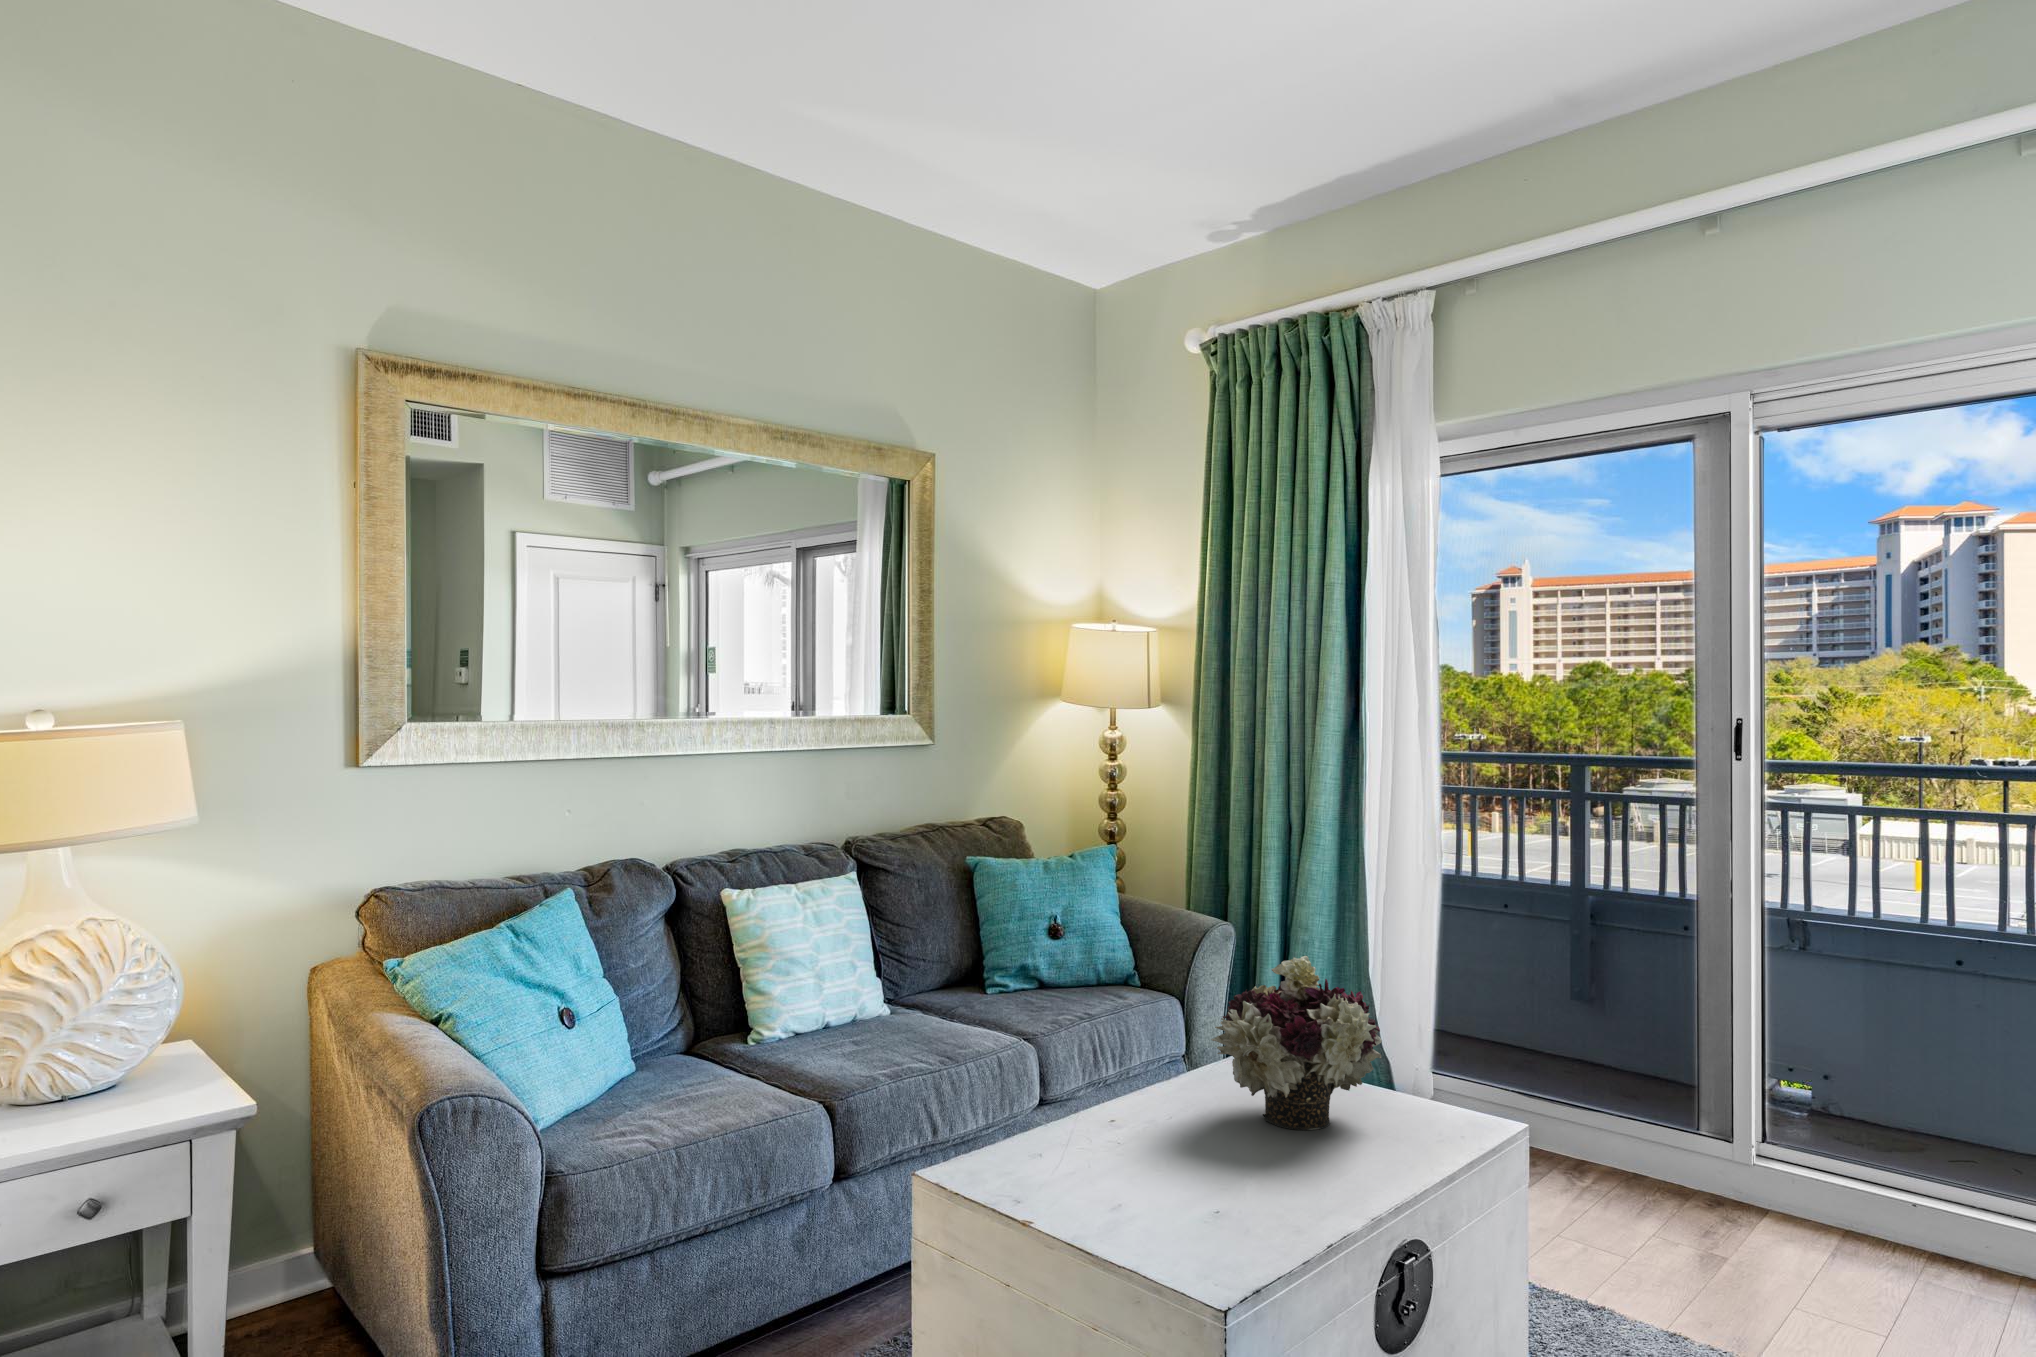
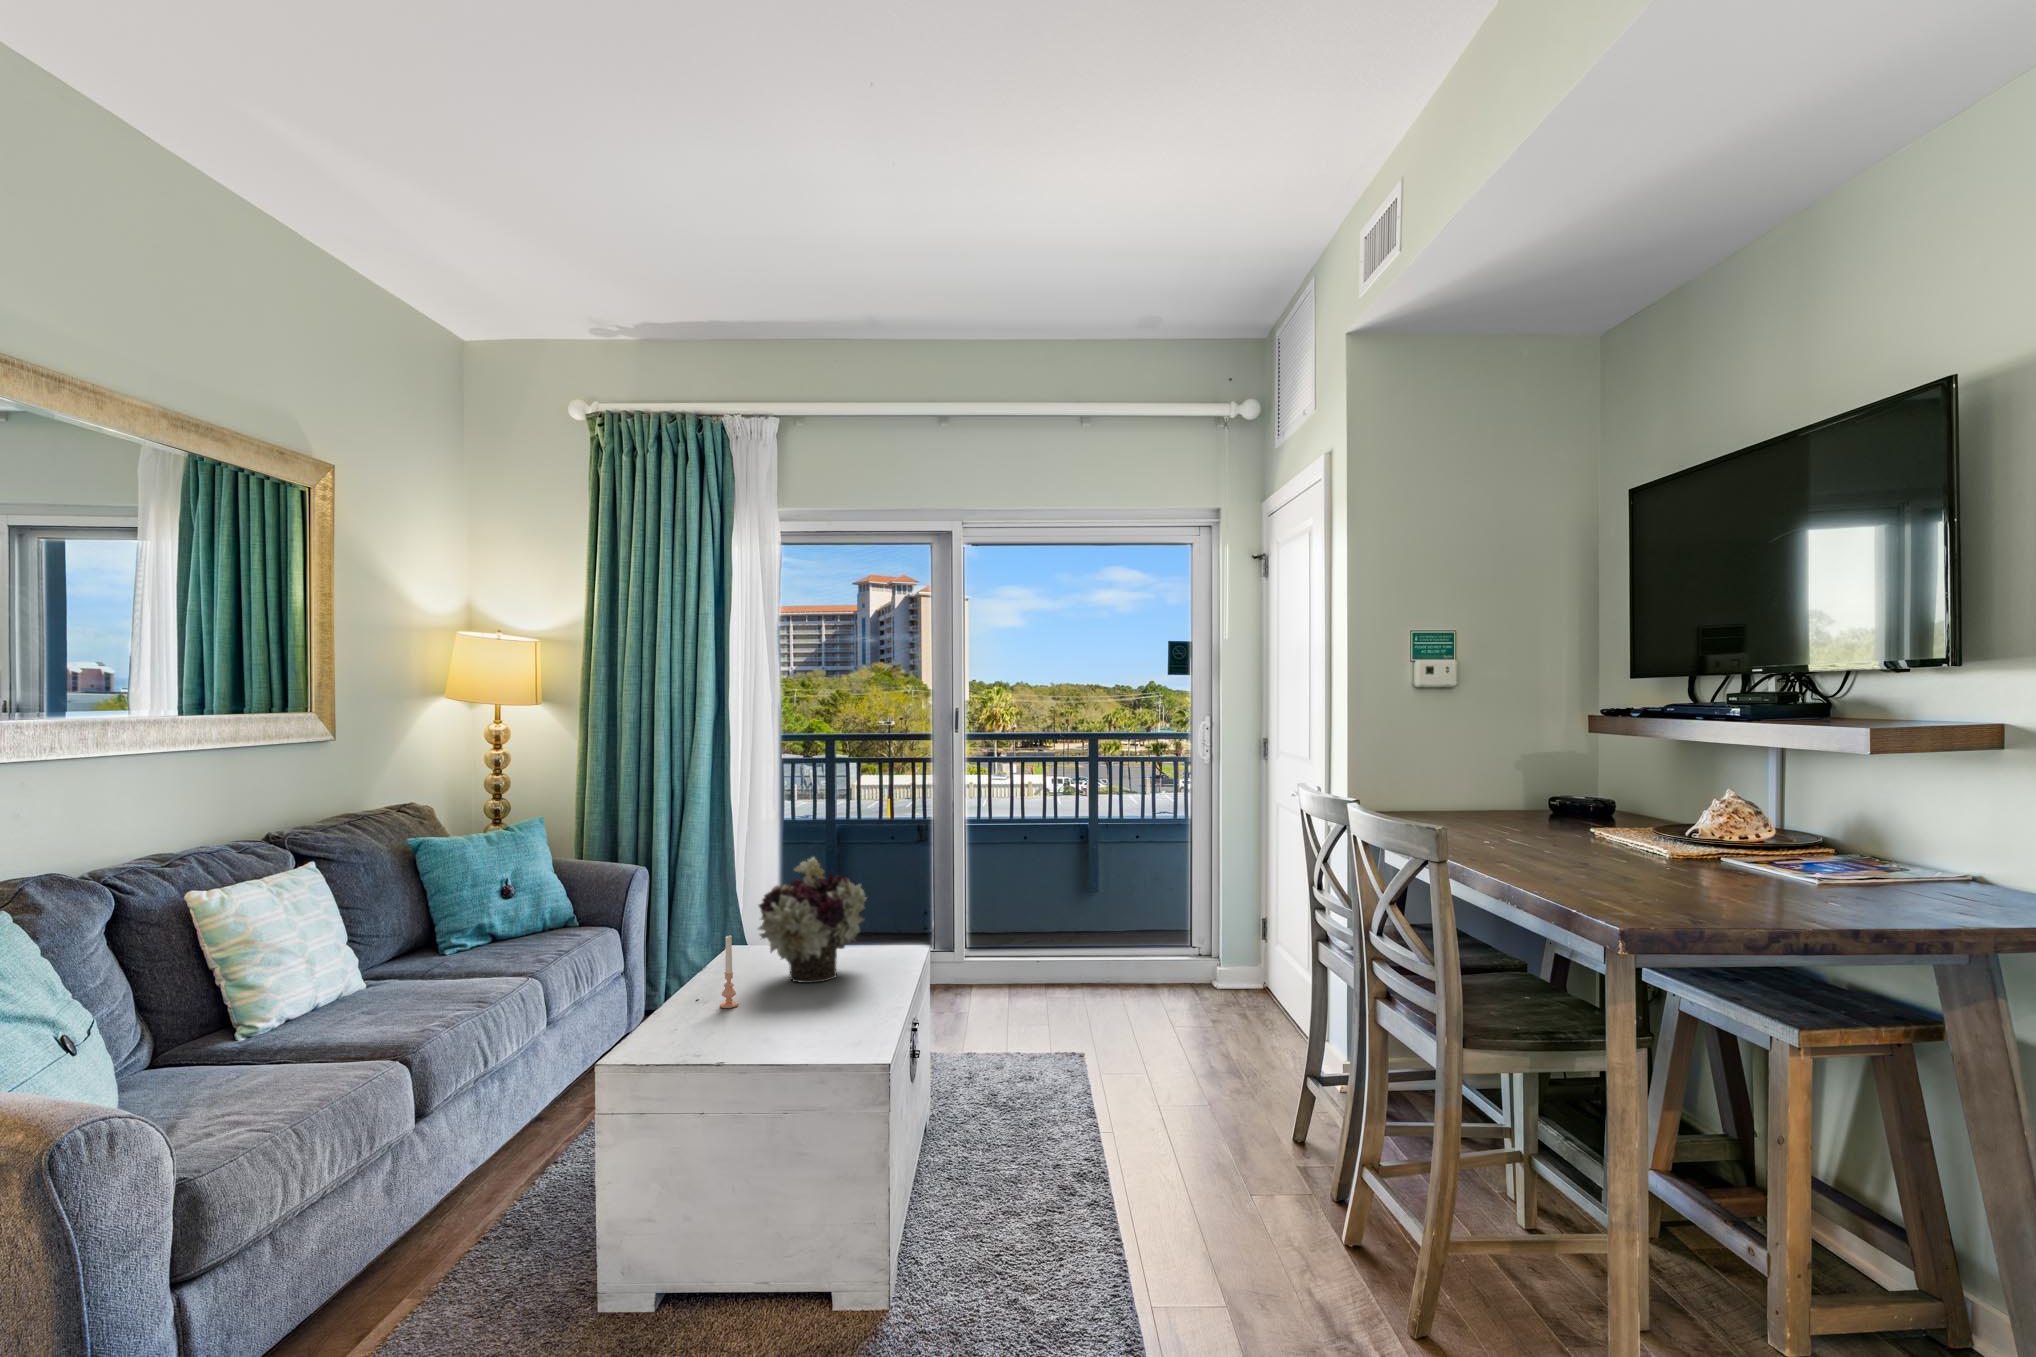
candle: none [1144,1041,1167,1136] -> present [720,935,738,1008]

